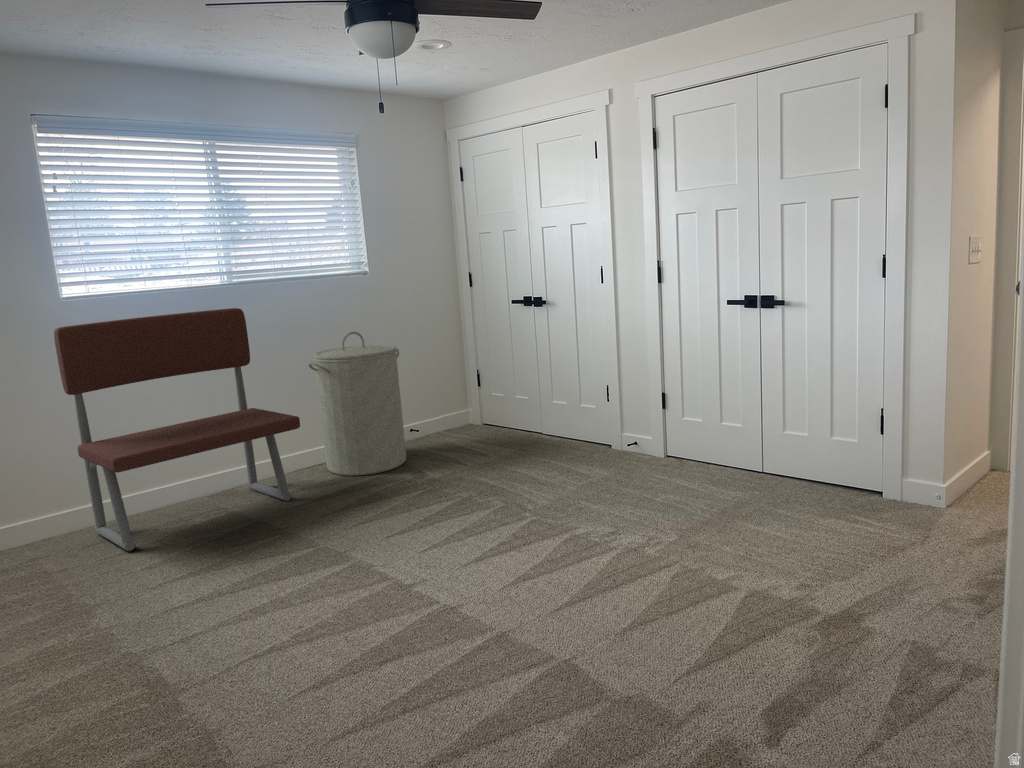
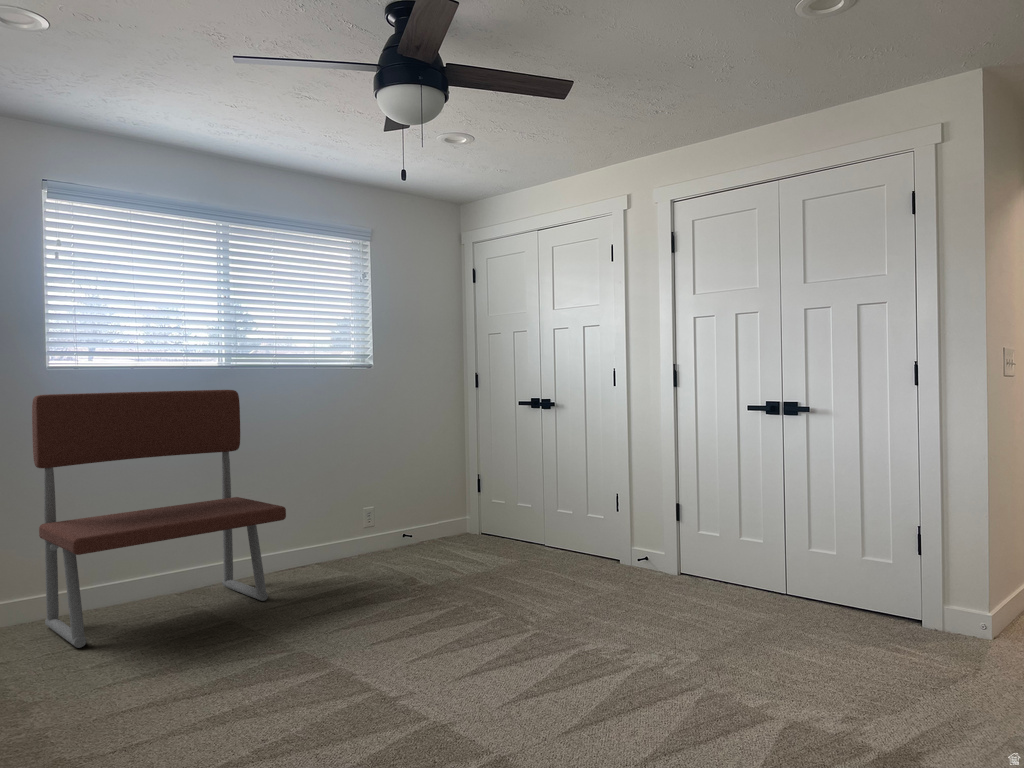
laundry hamper: present [309,332,406,476] -> none [301,423,398,578]

